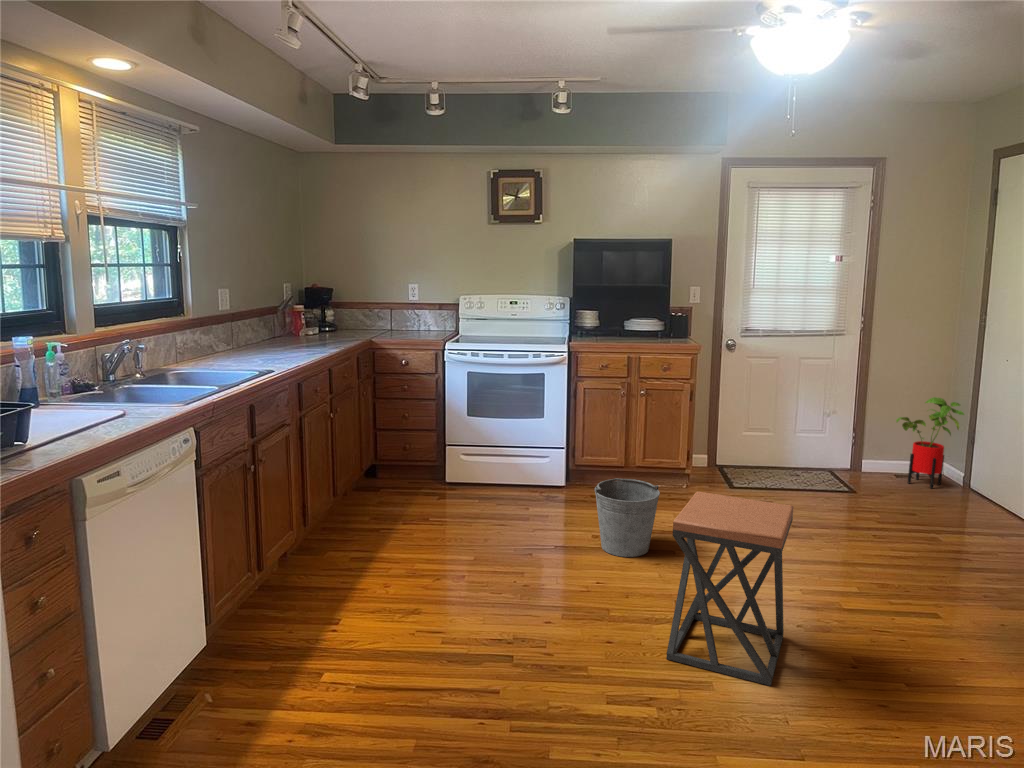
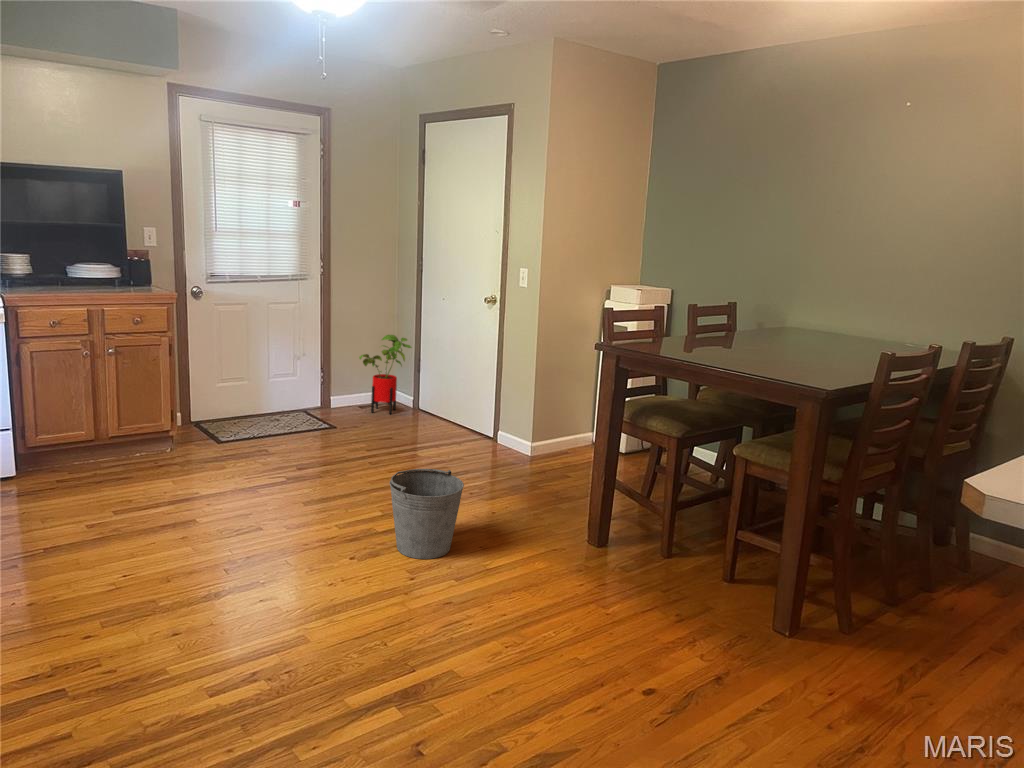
bucket: present [595,478,660,557] -> present [390,469,464,559]
stool: present [666,491,794,686] -> none [247,446,359,629]

